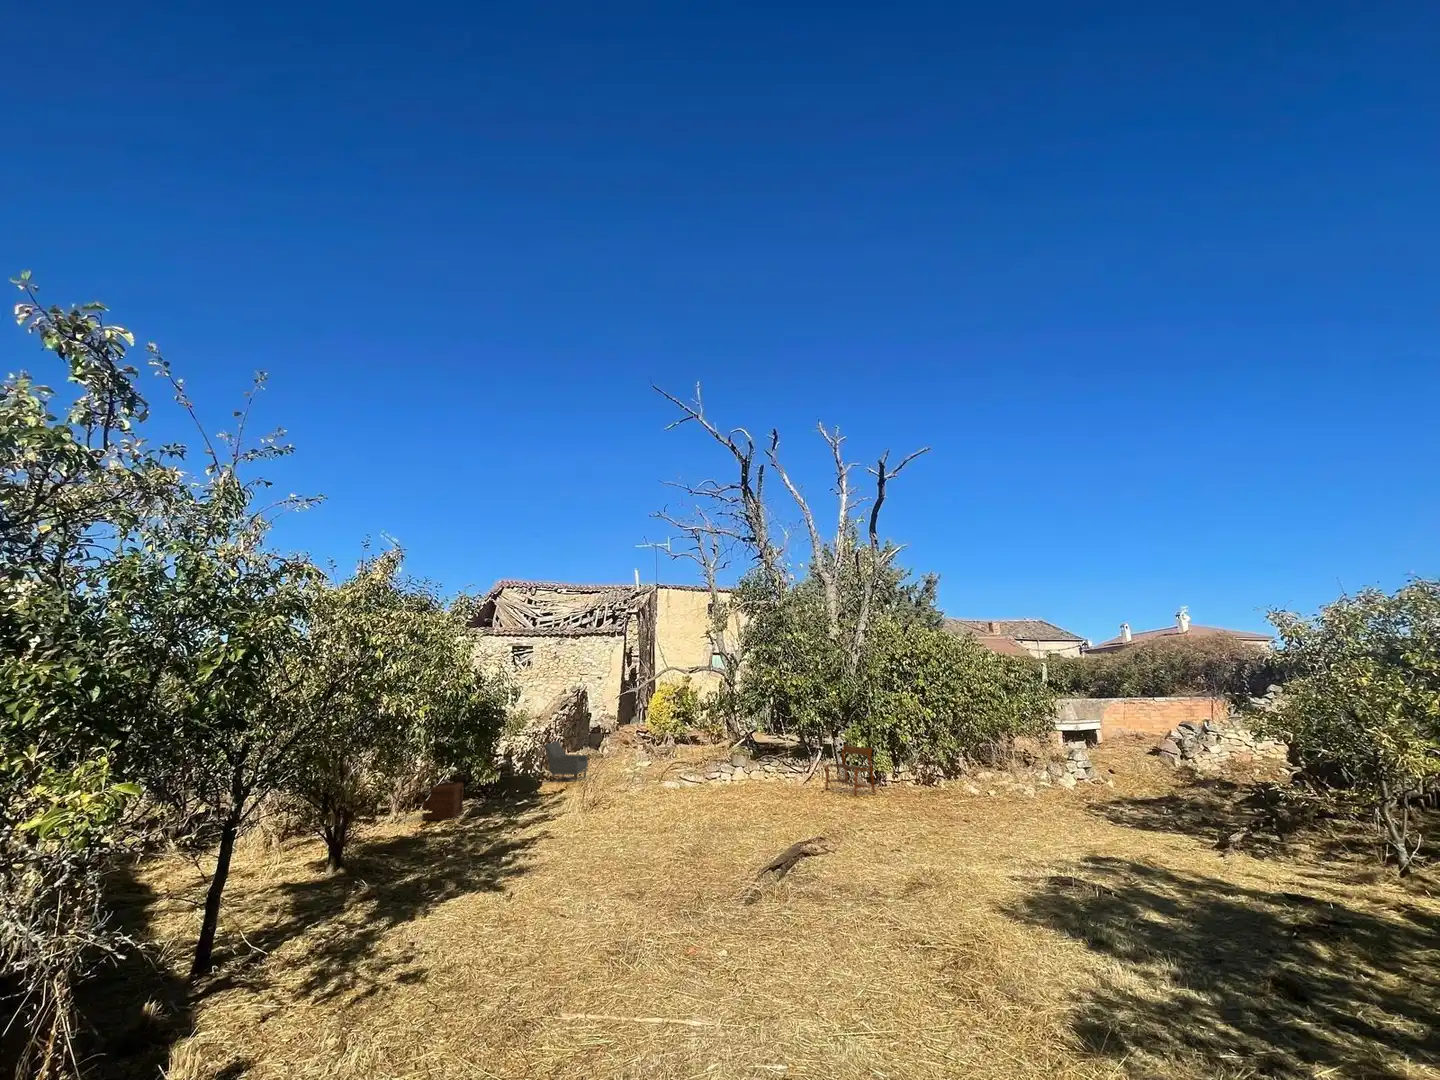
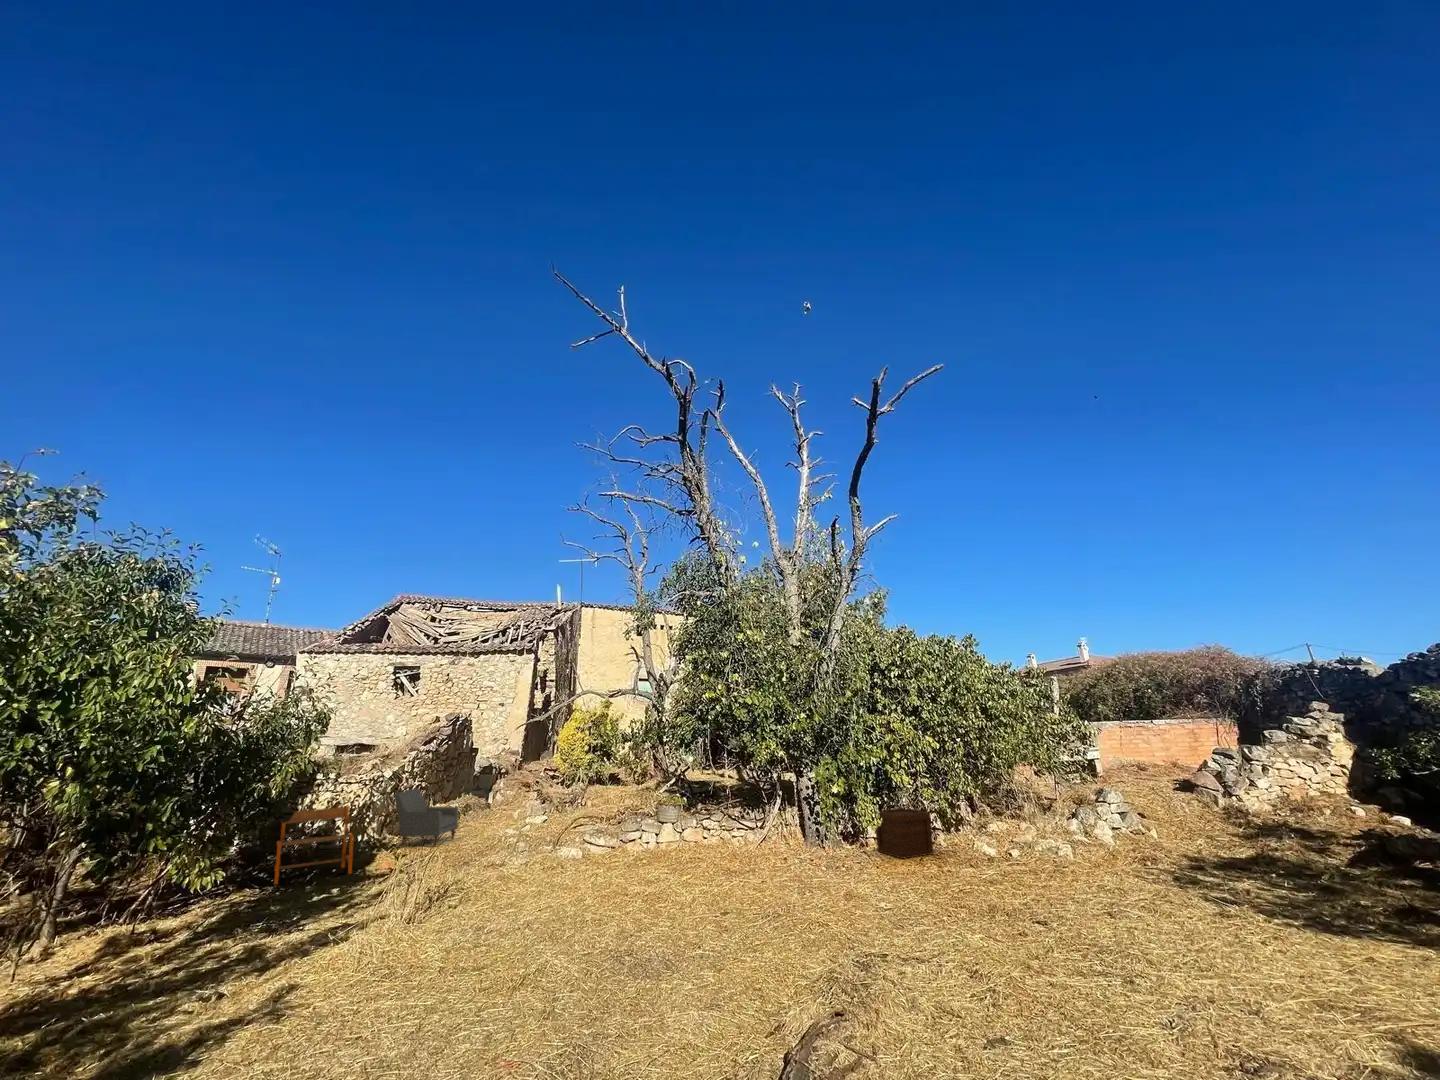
bench: present [826,745,875,796] -> present [274,806,354,885]
wooden crate: present [422,783,463,820] -> present [876,808,934,859]

